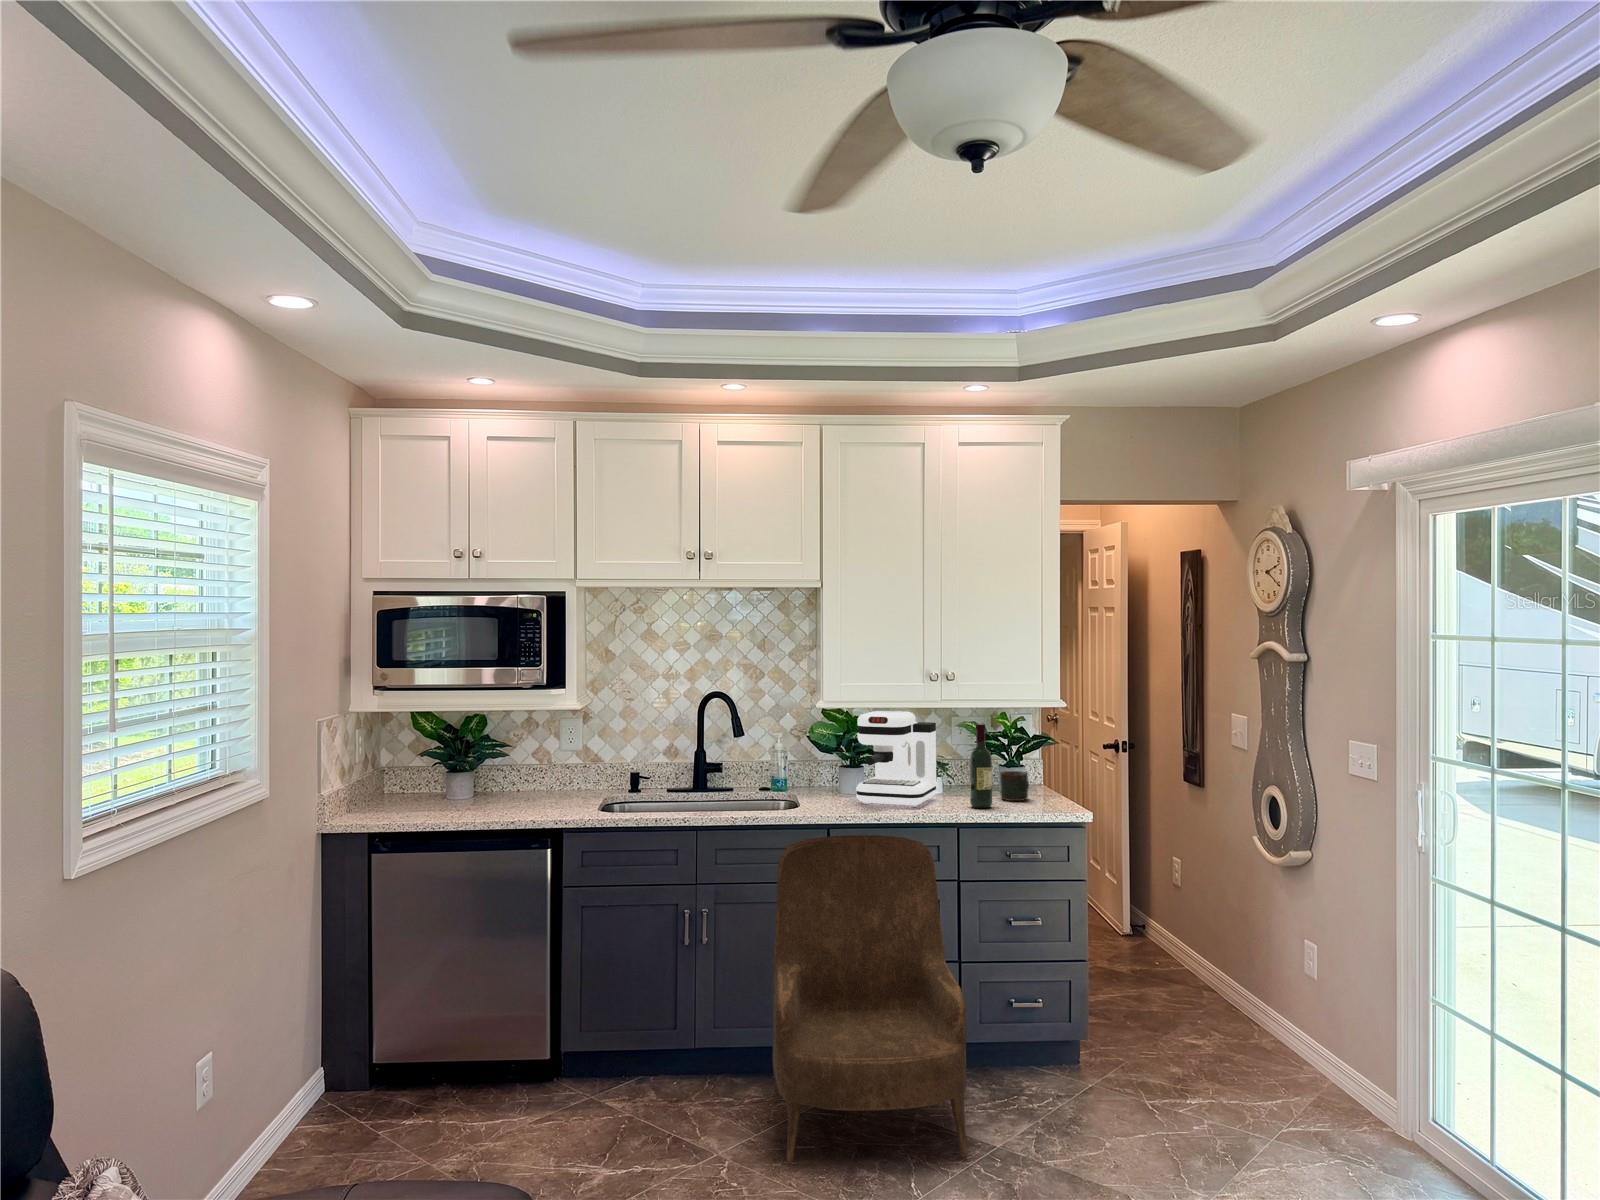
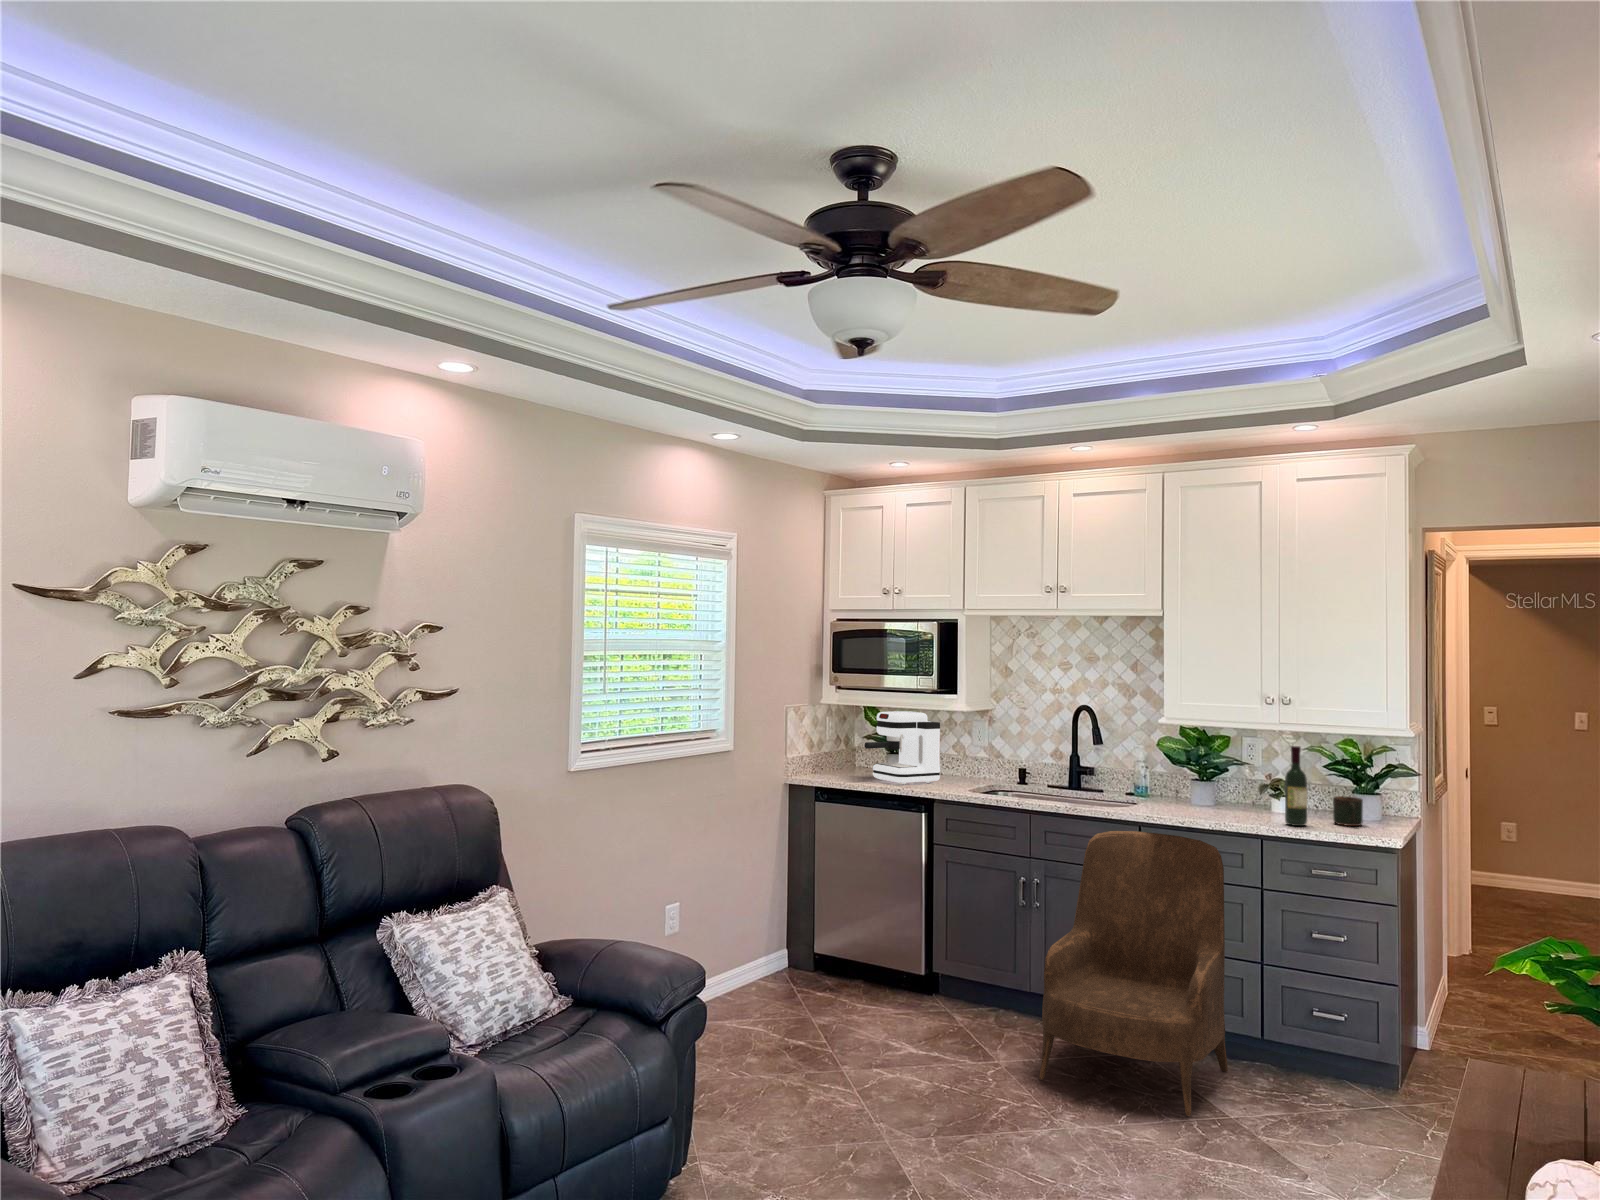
coffee maker: present [856,711,937,807] -> present [864,711,940,784]

